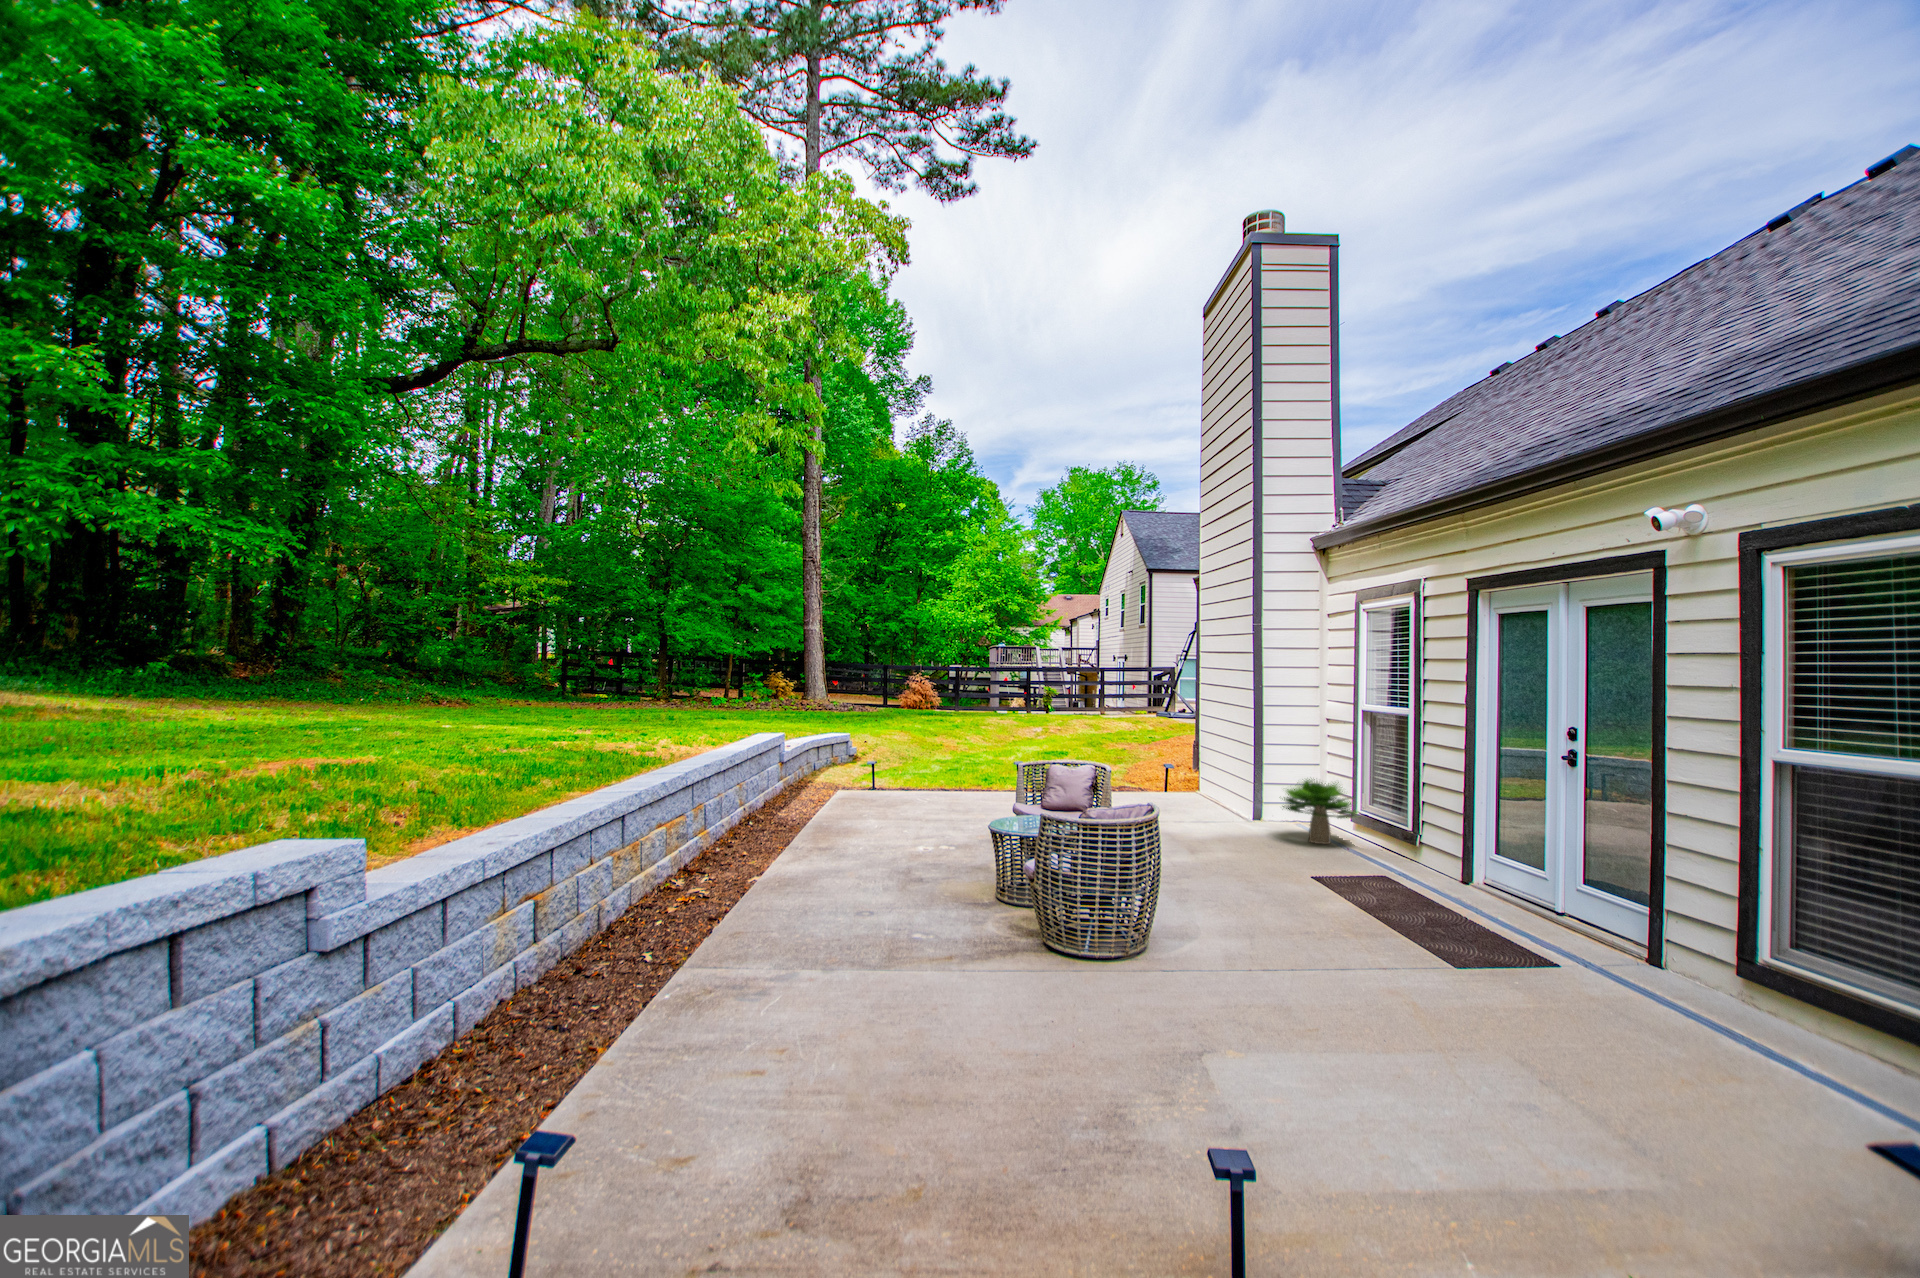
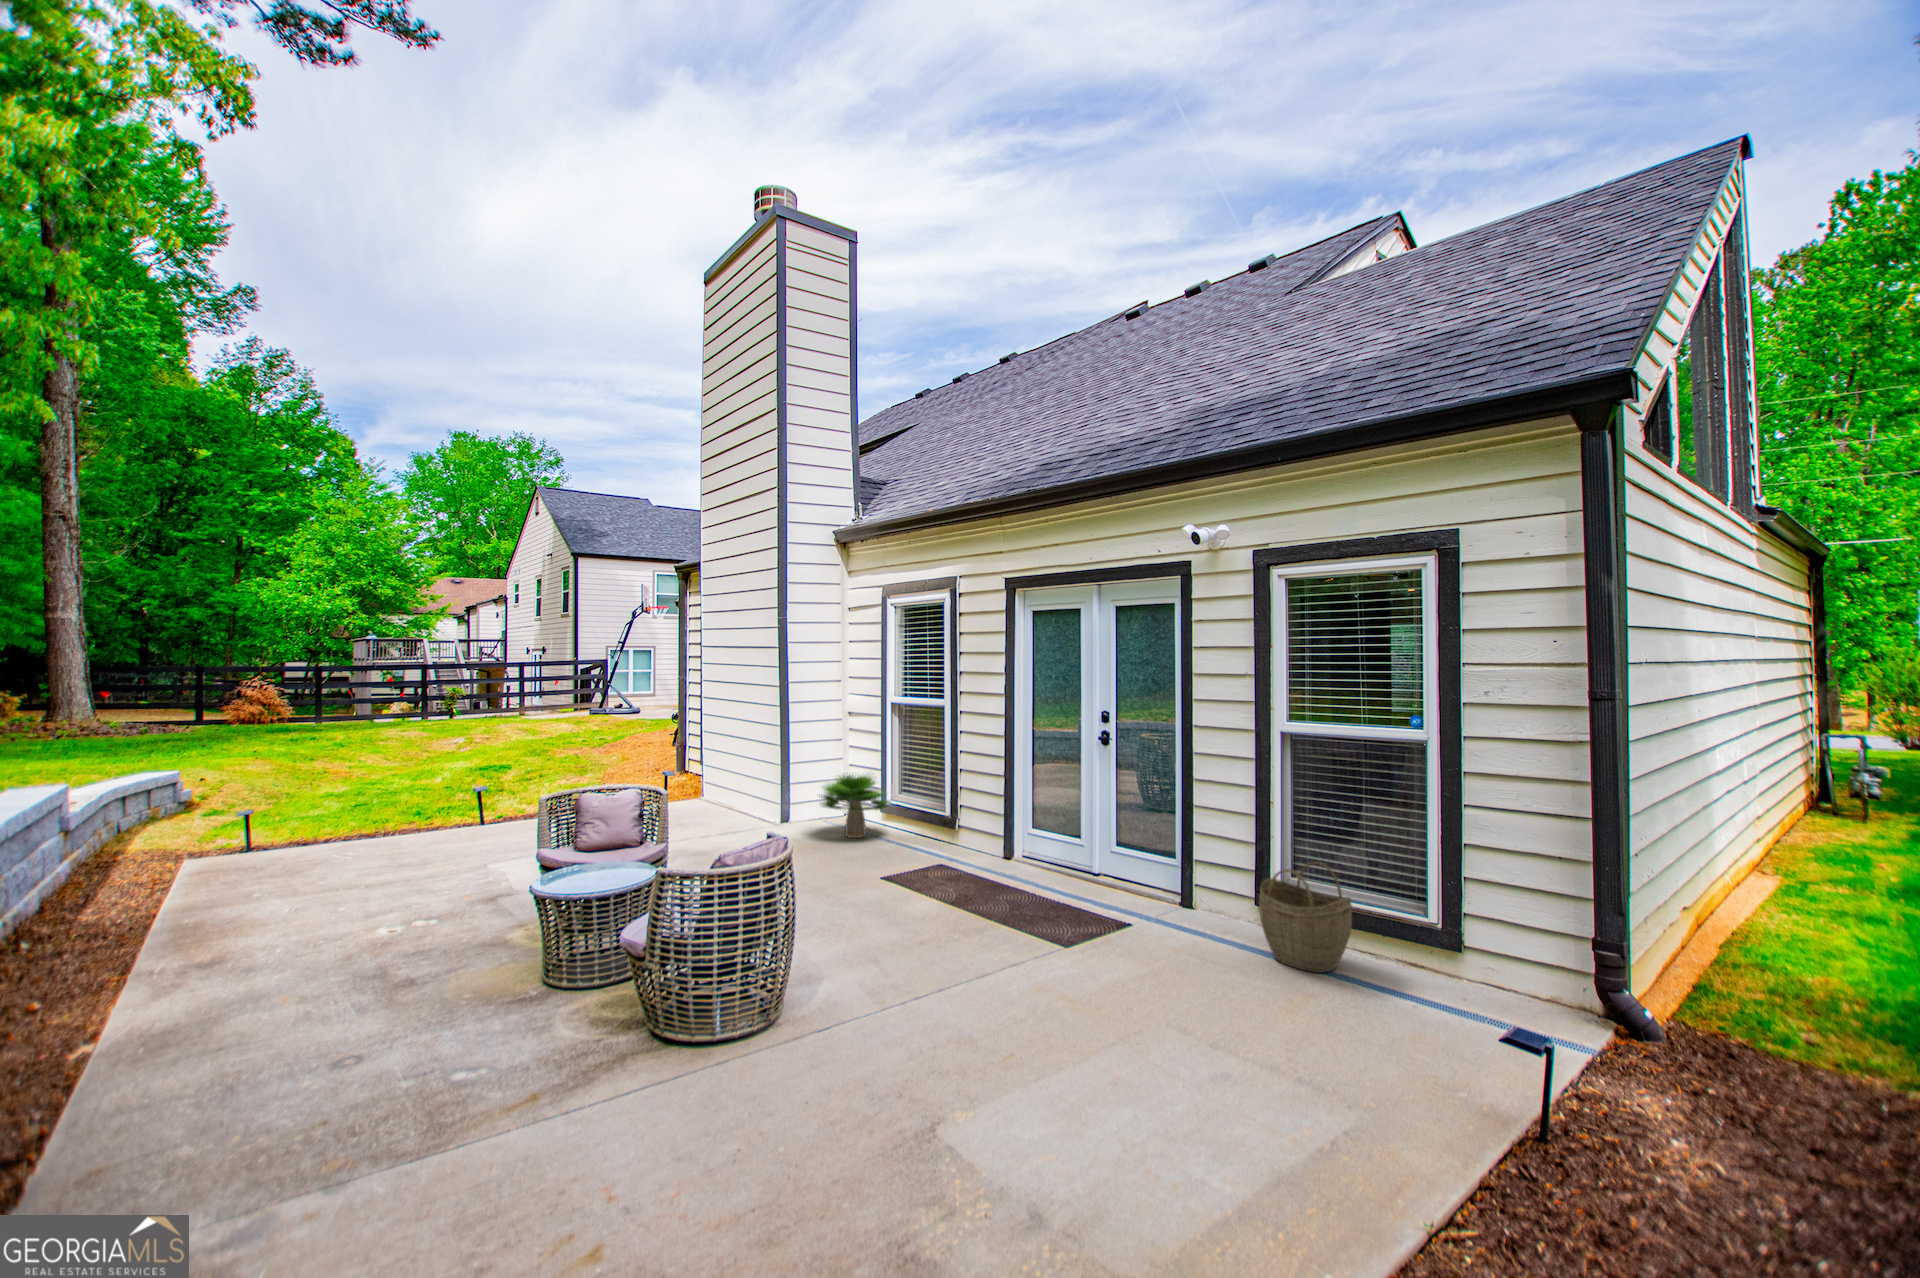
woven basket: none [1711,929,1856,1071] -> present [1259,862,1352,973]

